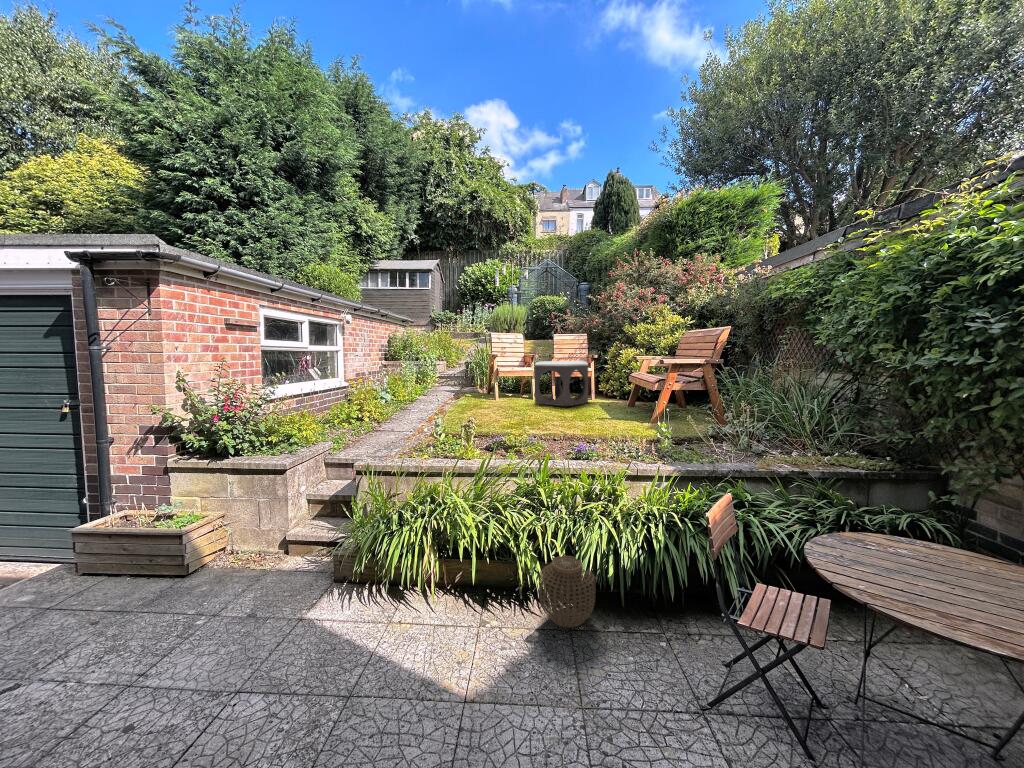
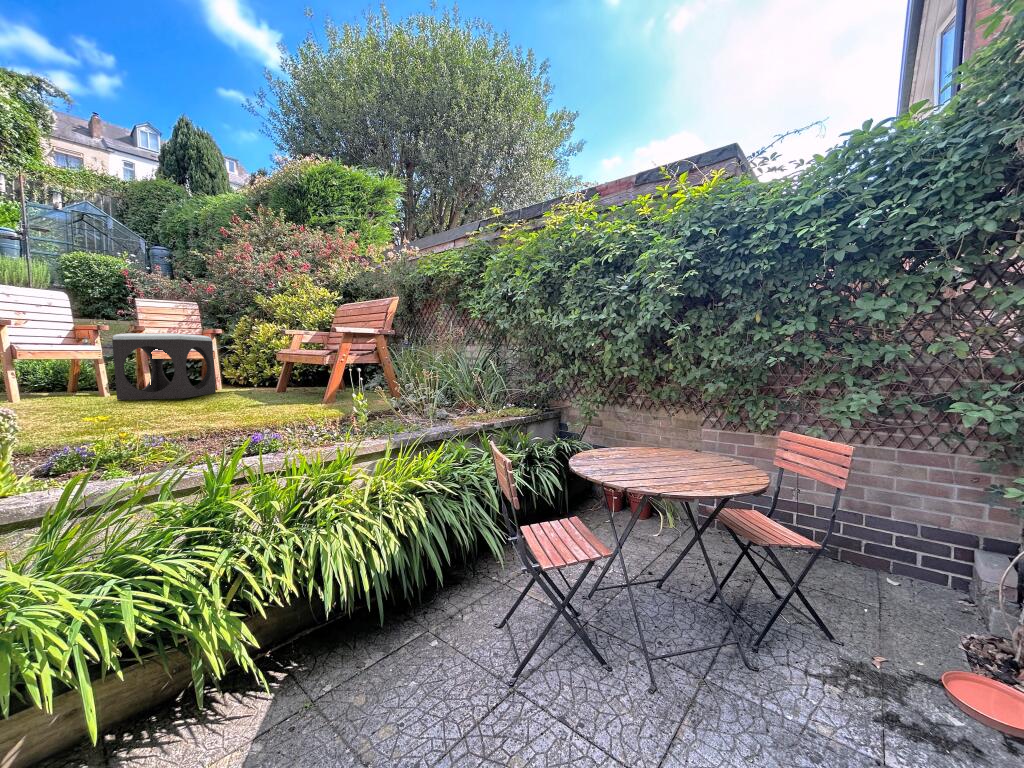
woven basket: present [539,556,596,627] -> none [242,590,342,707]

